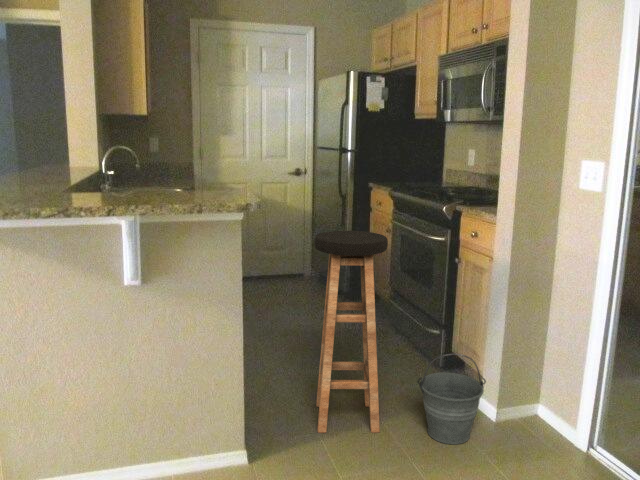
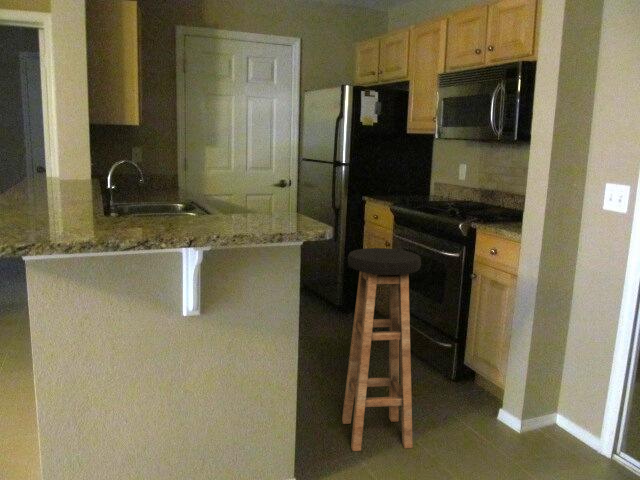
bucket: present [418,354,486,444] -> none [450,368,514,457]

